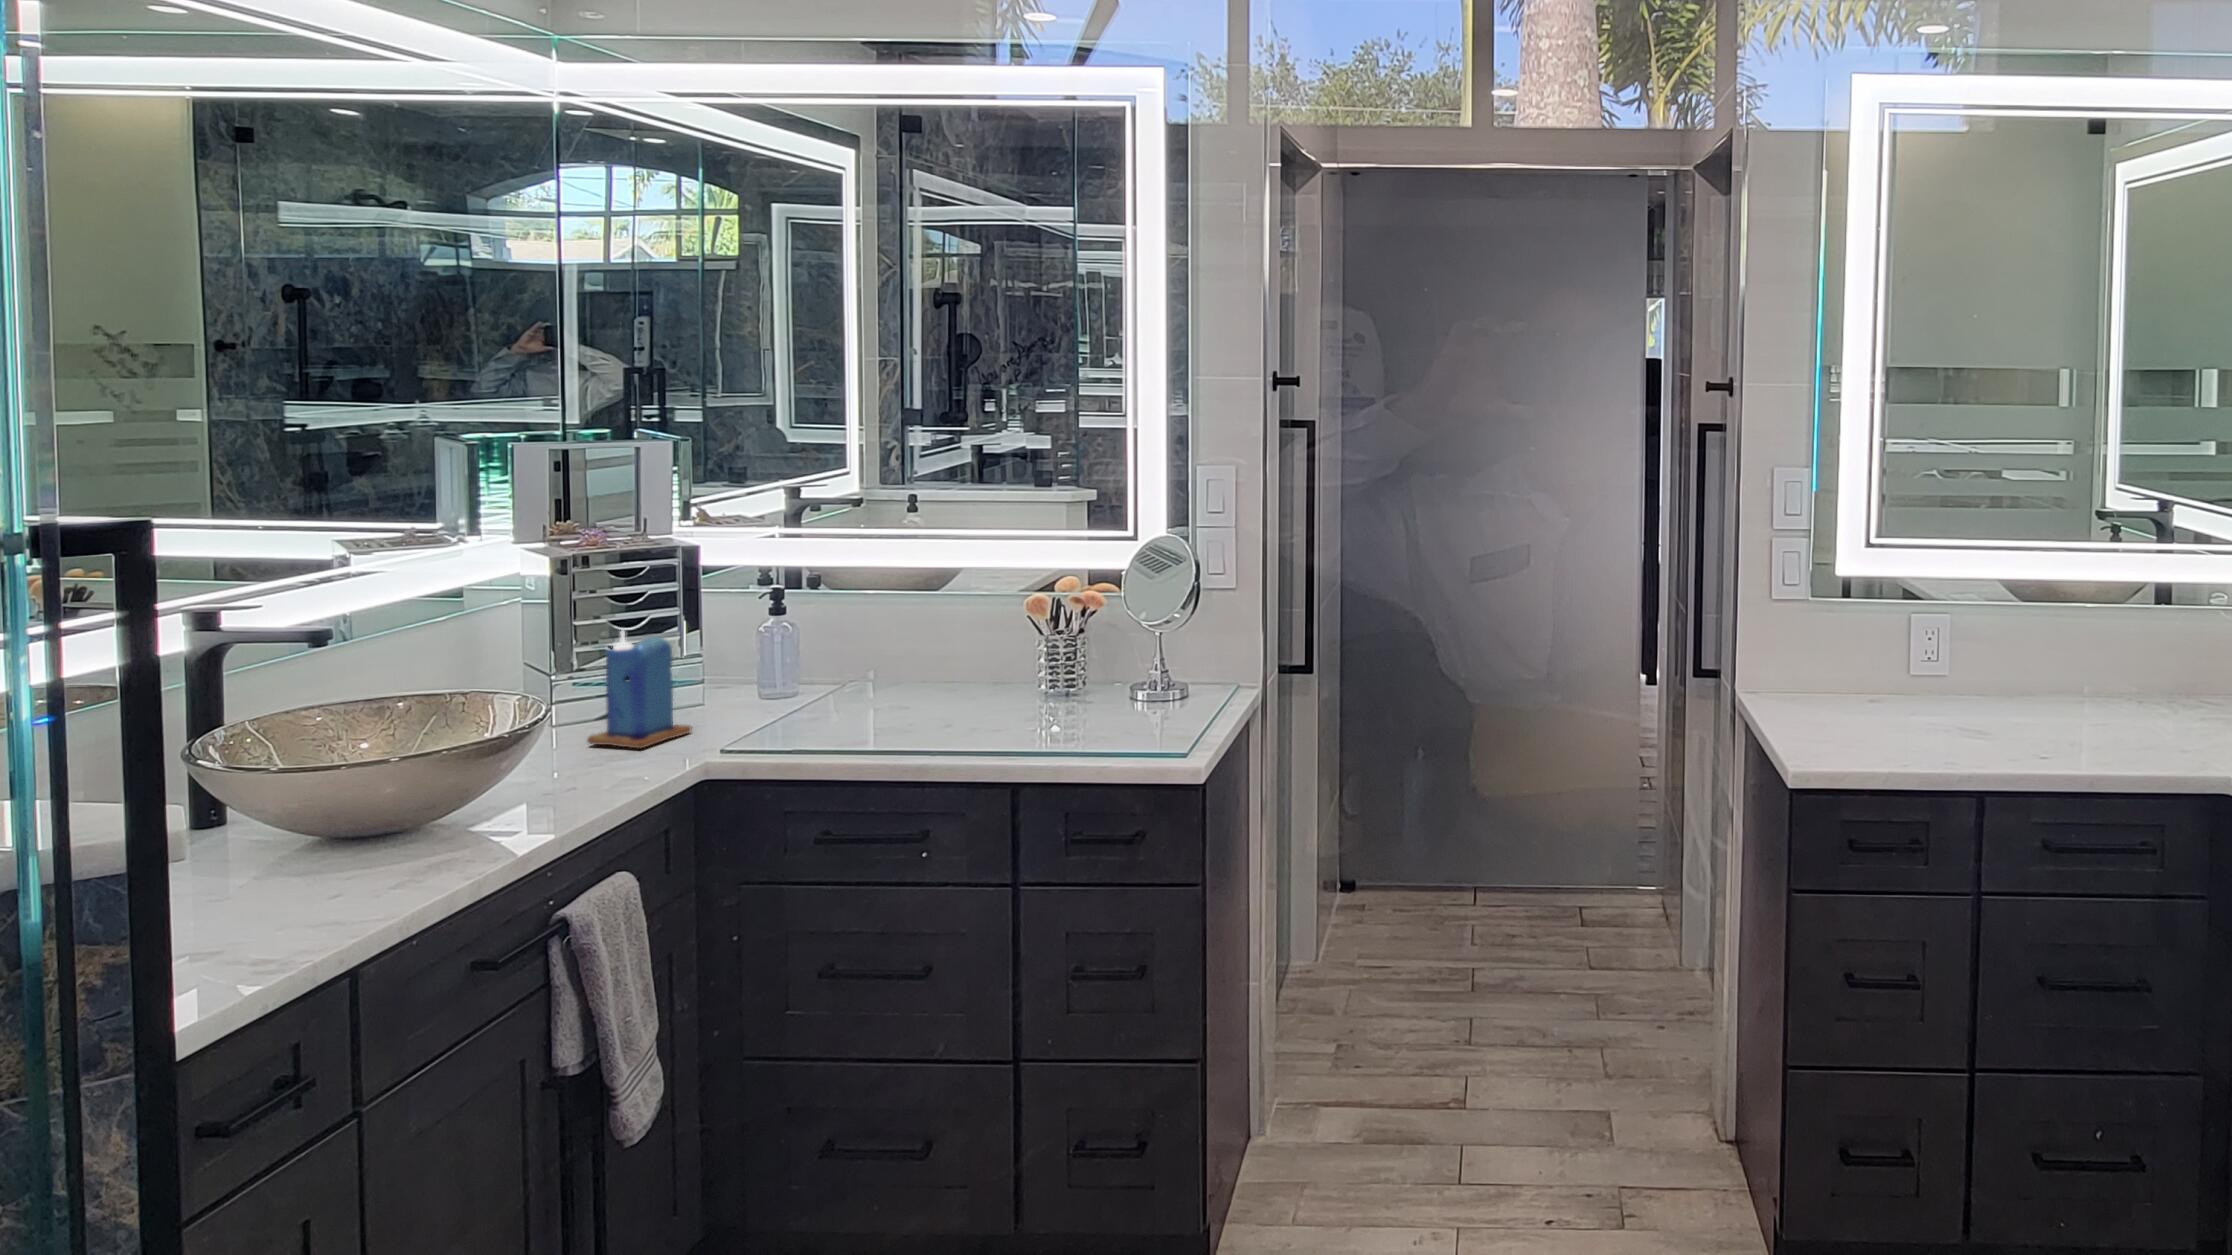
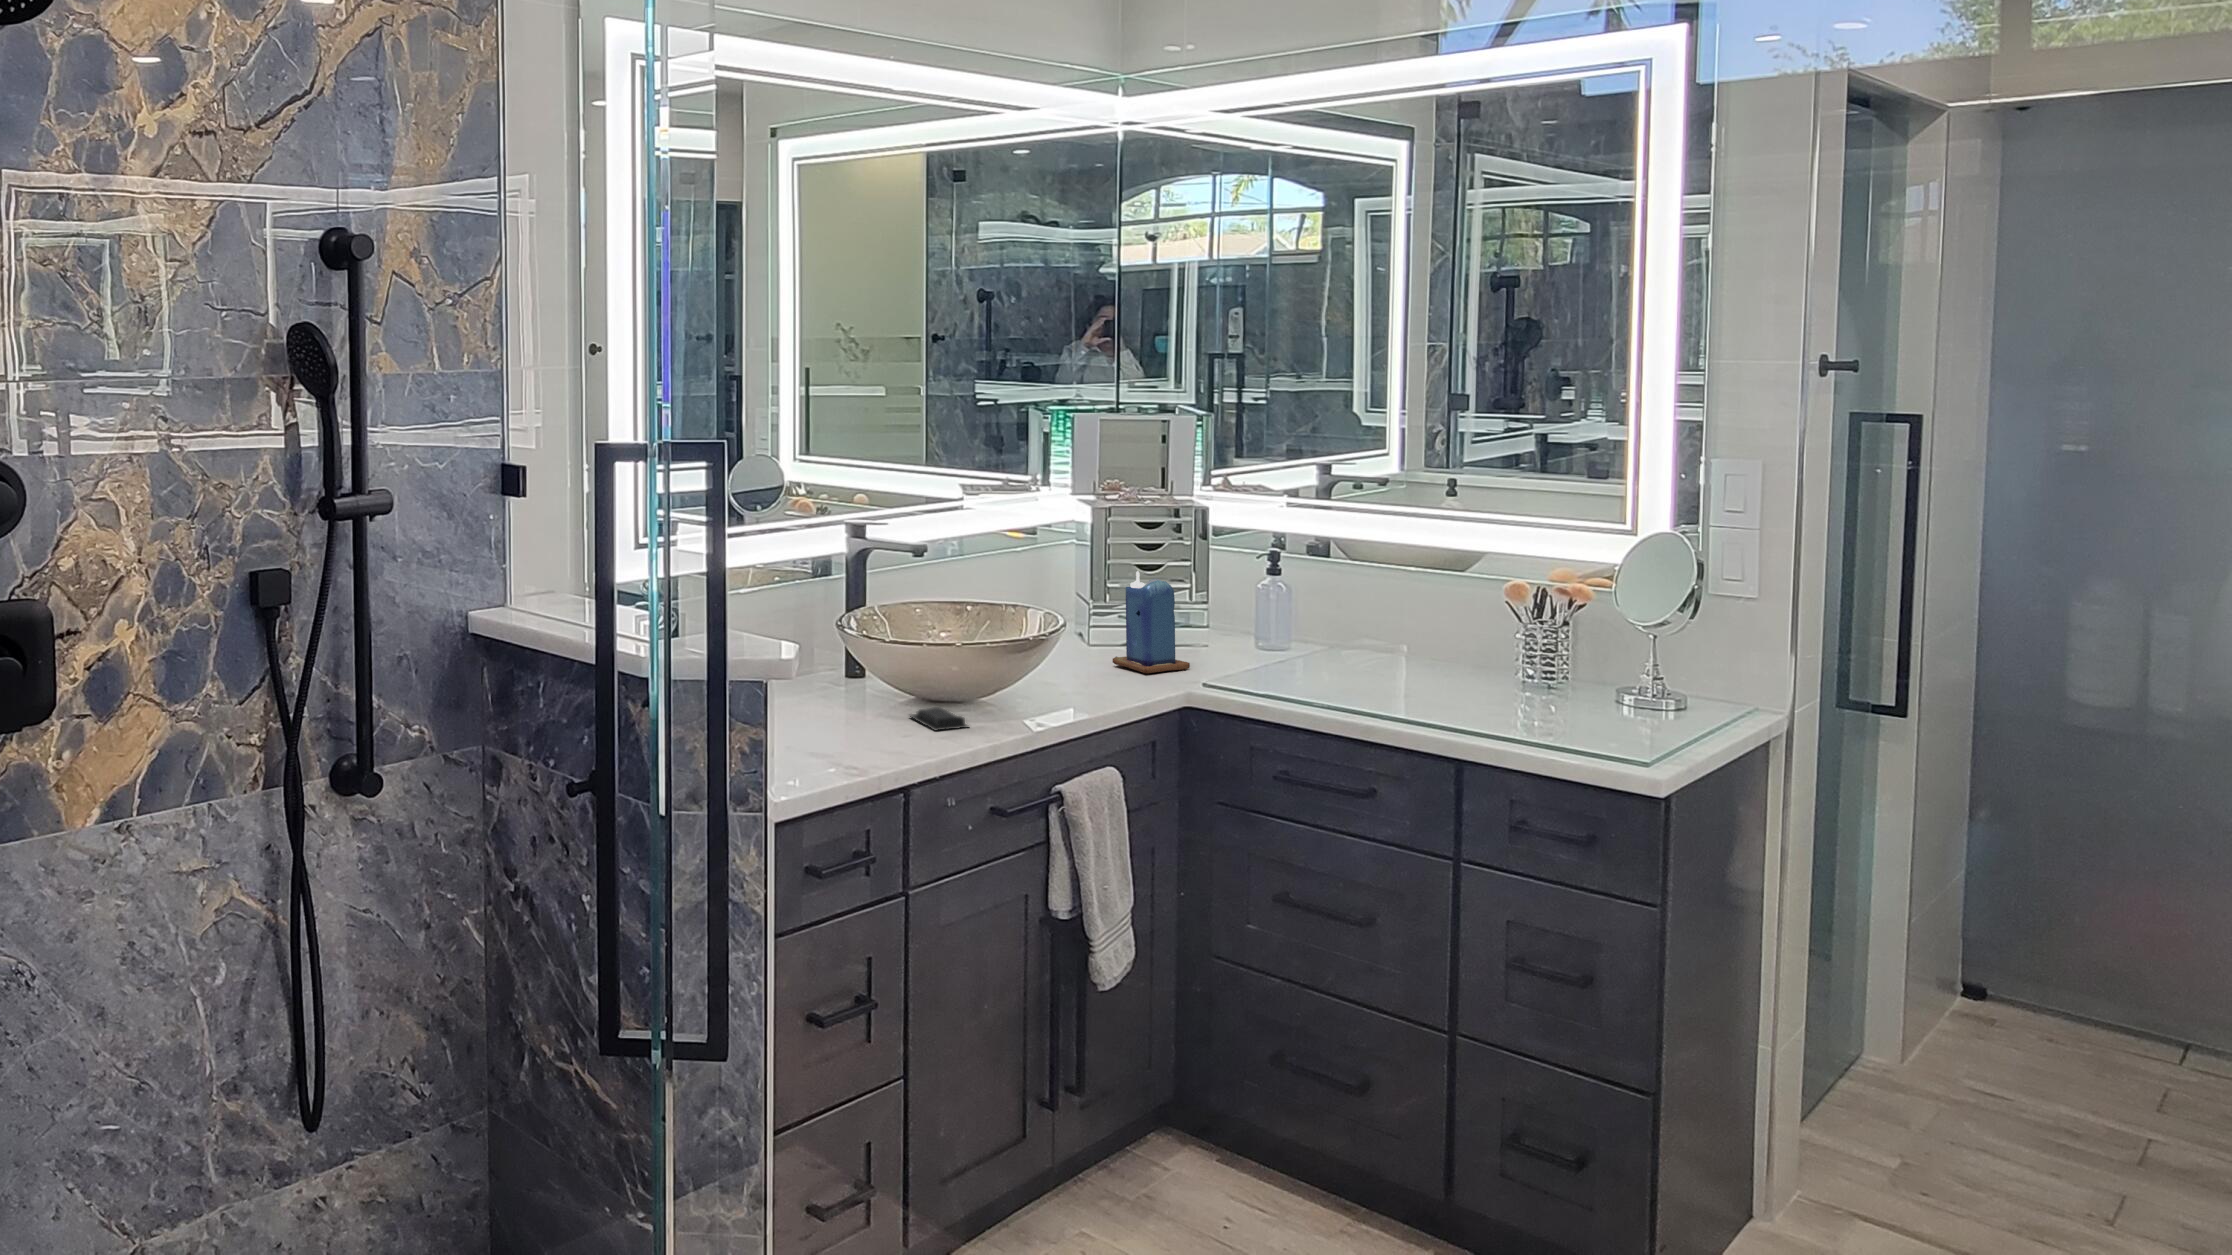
soap bar: none [307,861,427,898] -> present [910,707,968,731]

